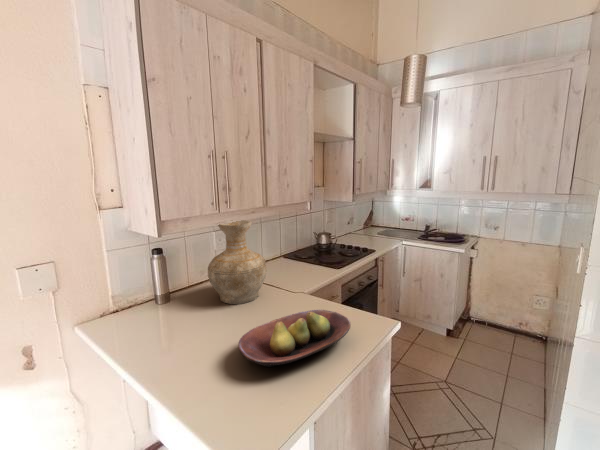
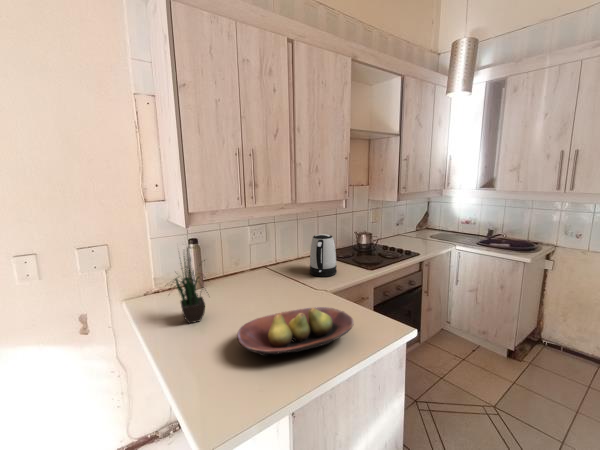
vase: present [208,220,267,304] -> none [234,216,290,295]
kettle: none [280,236,307,279] -> present [310,234,337,277]
potted plant: none [140,241,196,343] -> present [174,256,205,323]

